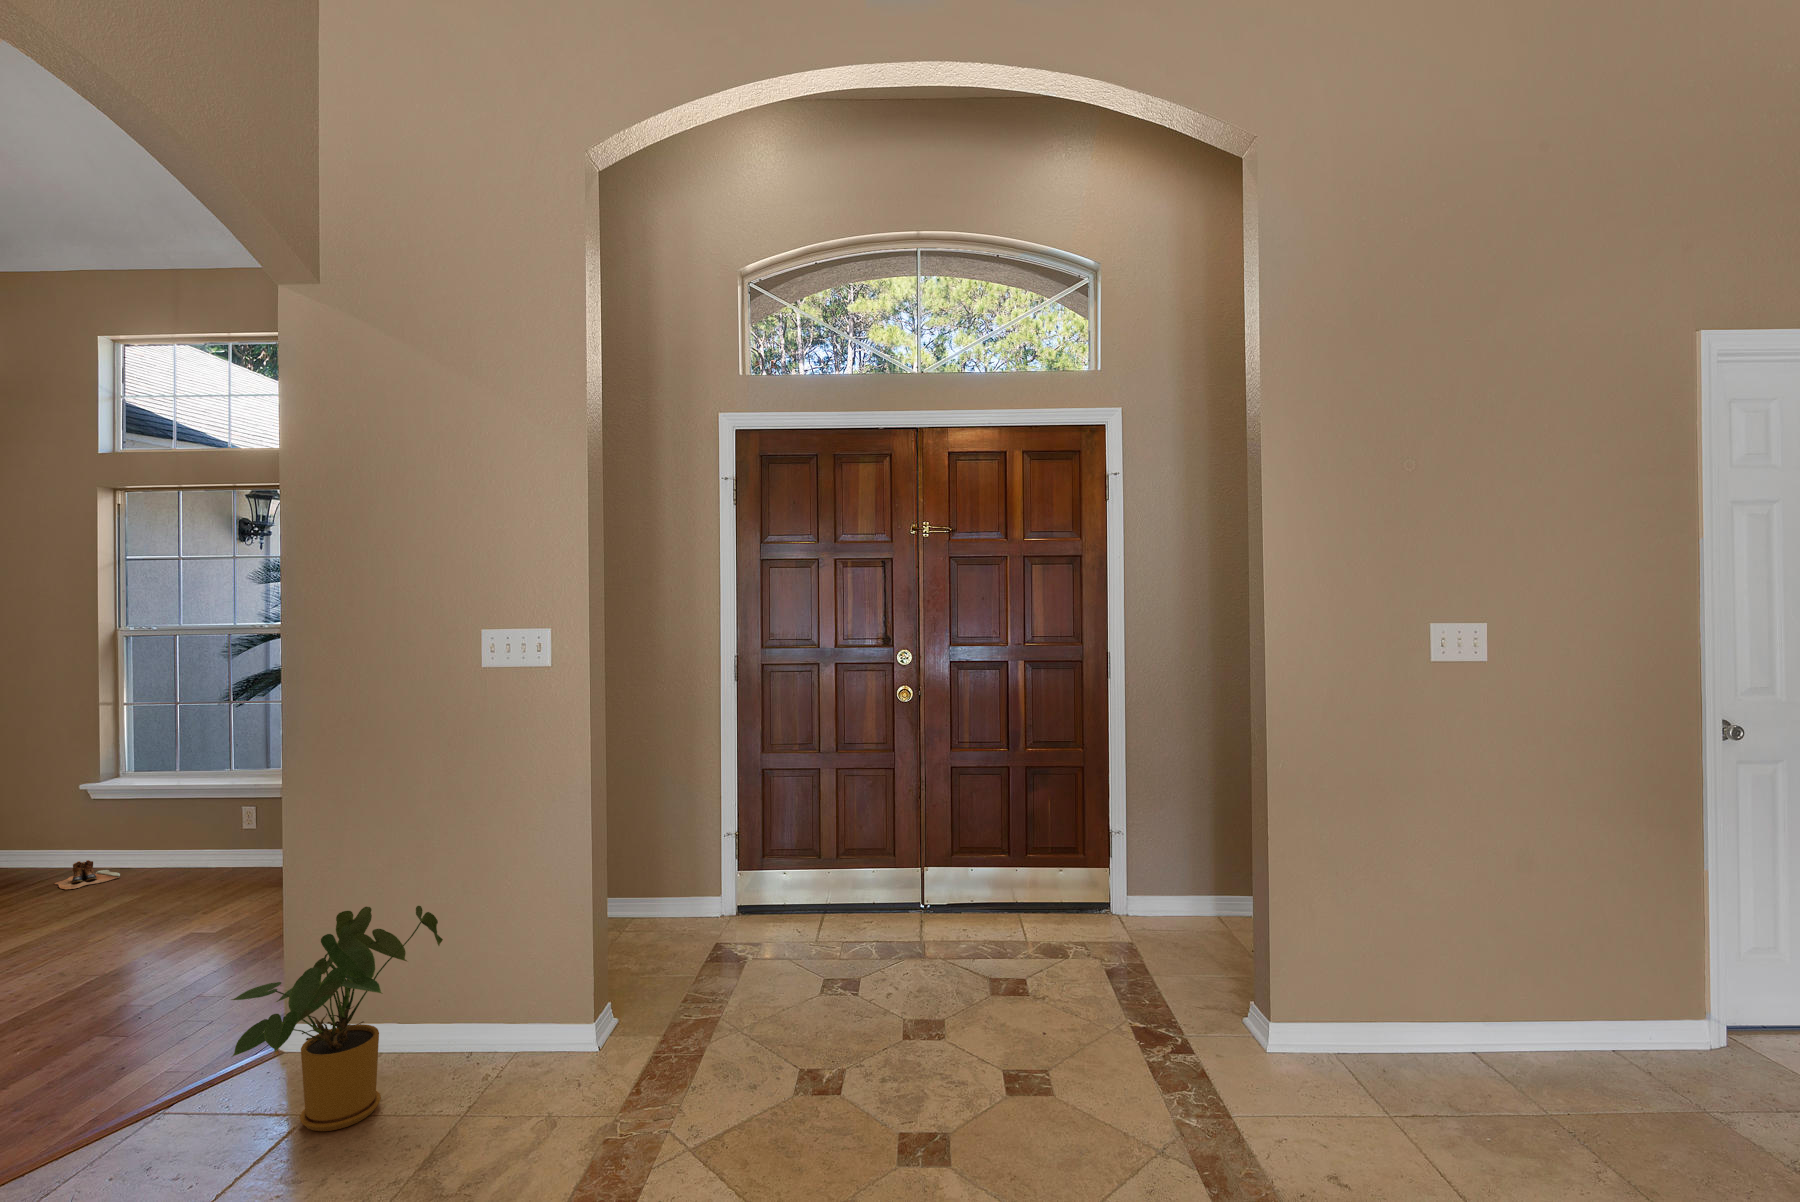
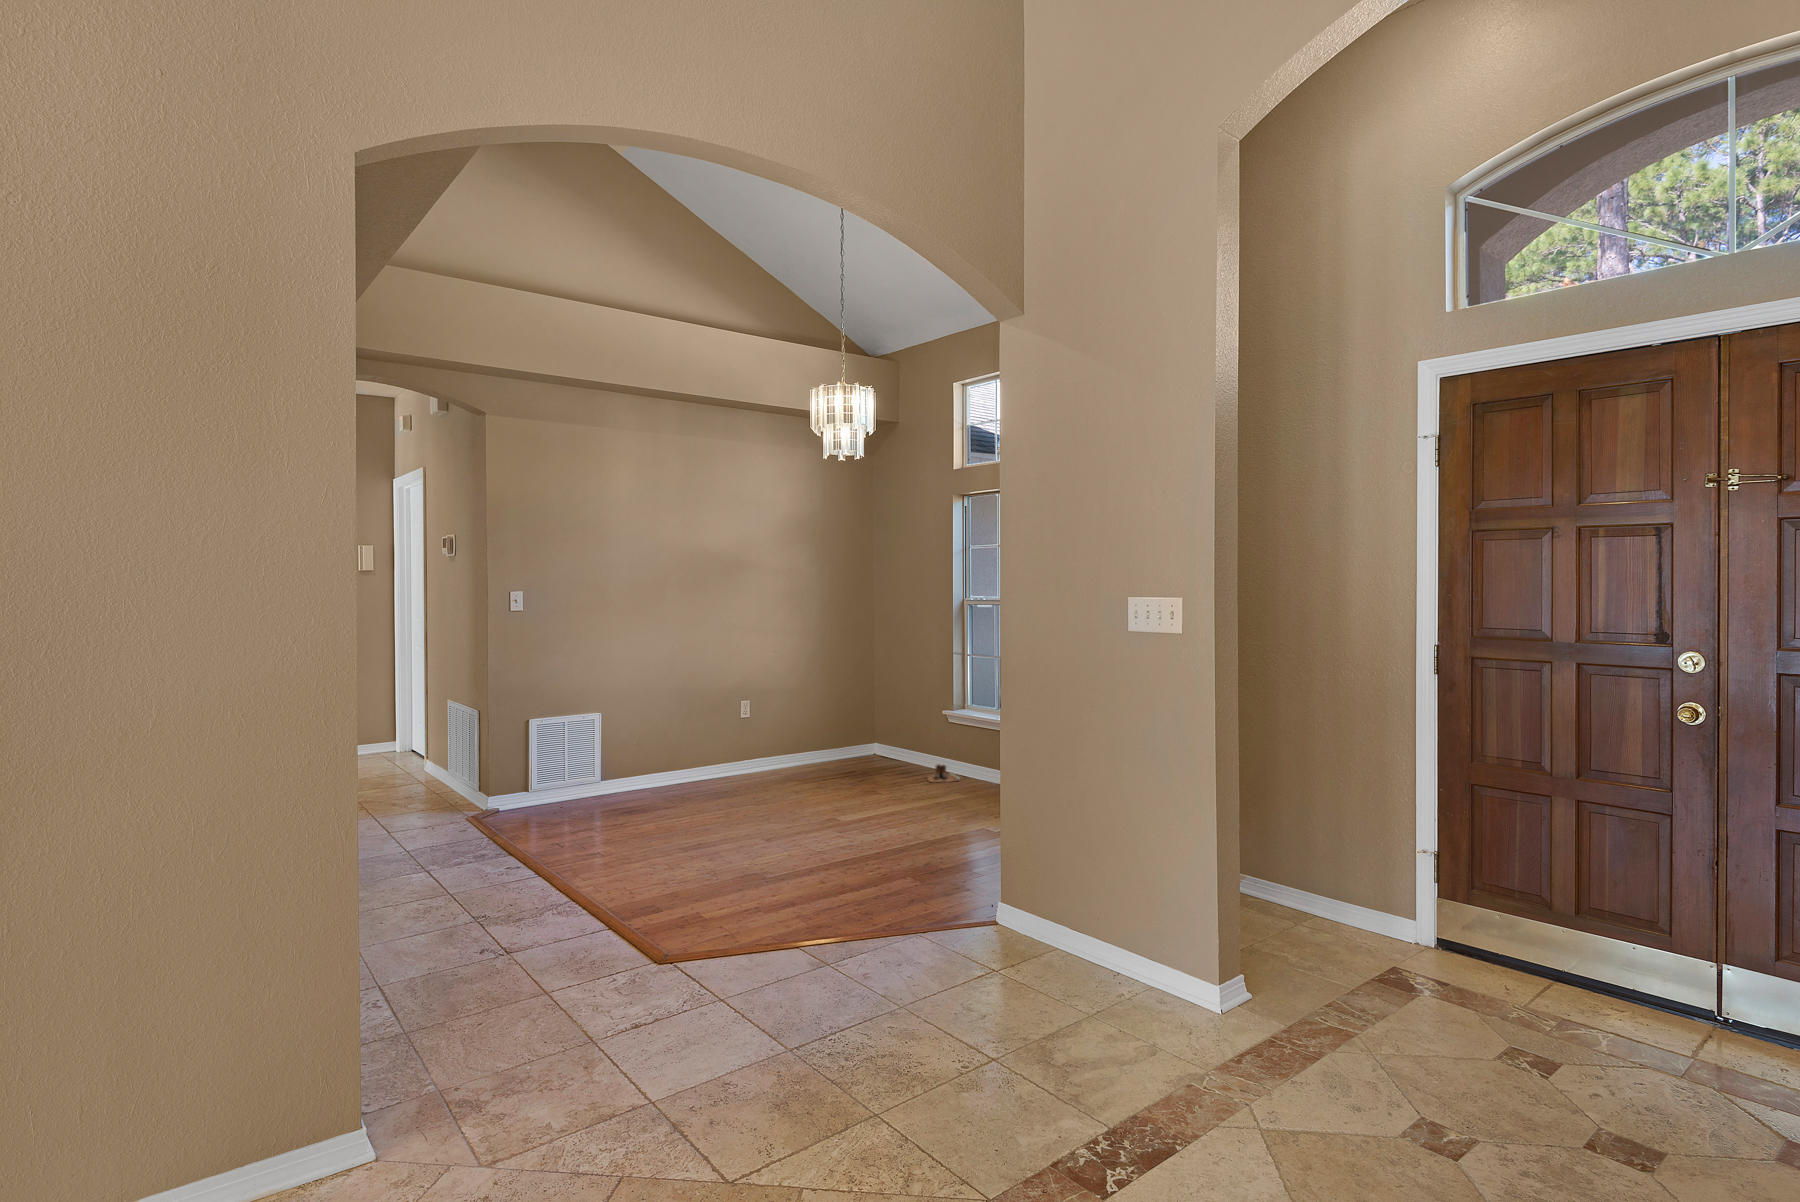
house plant: present [231,906,443,1131] -> none [943,827,1095,994]

